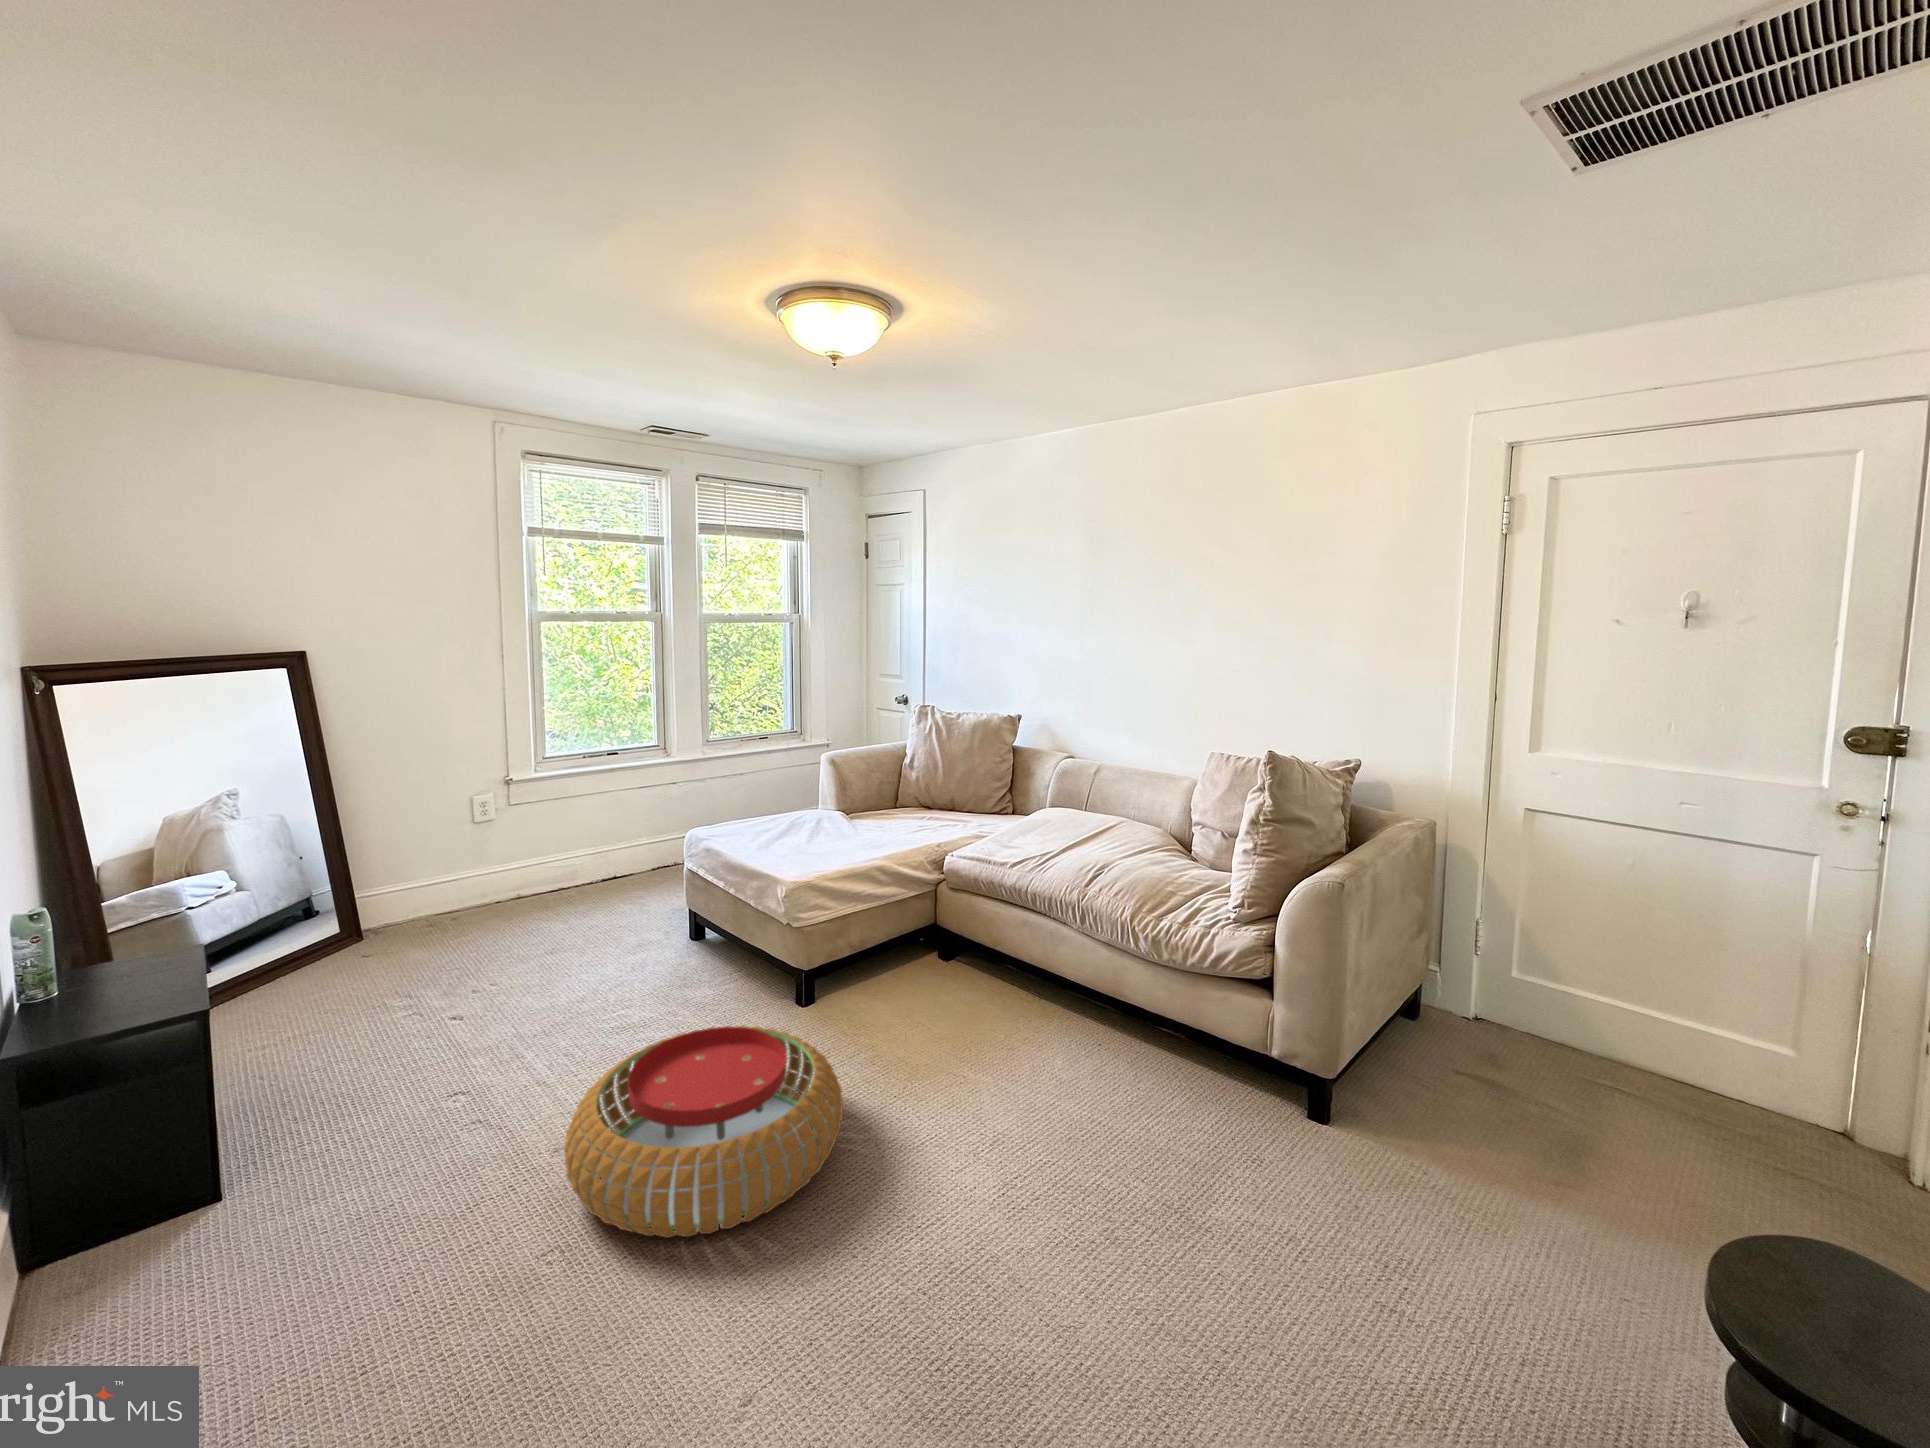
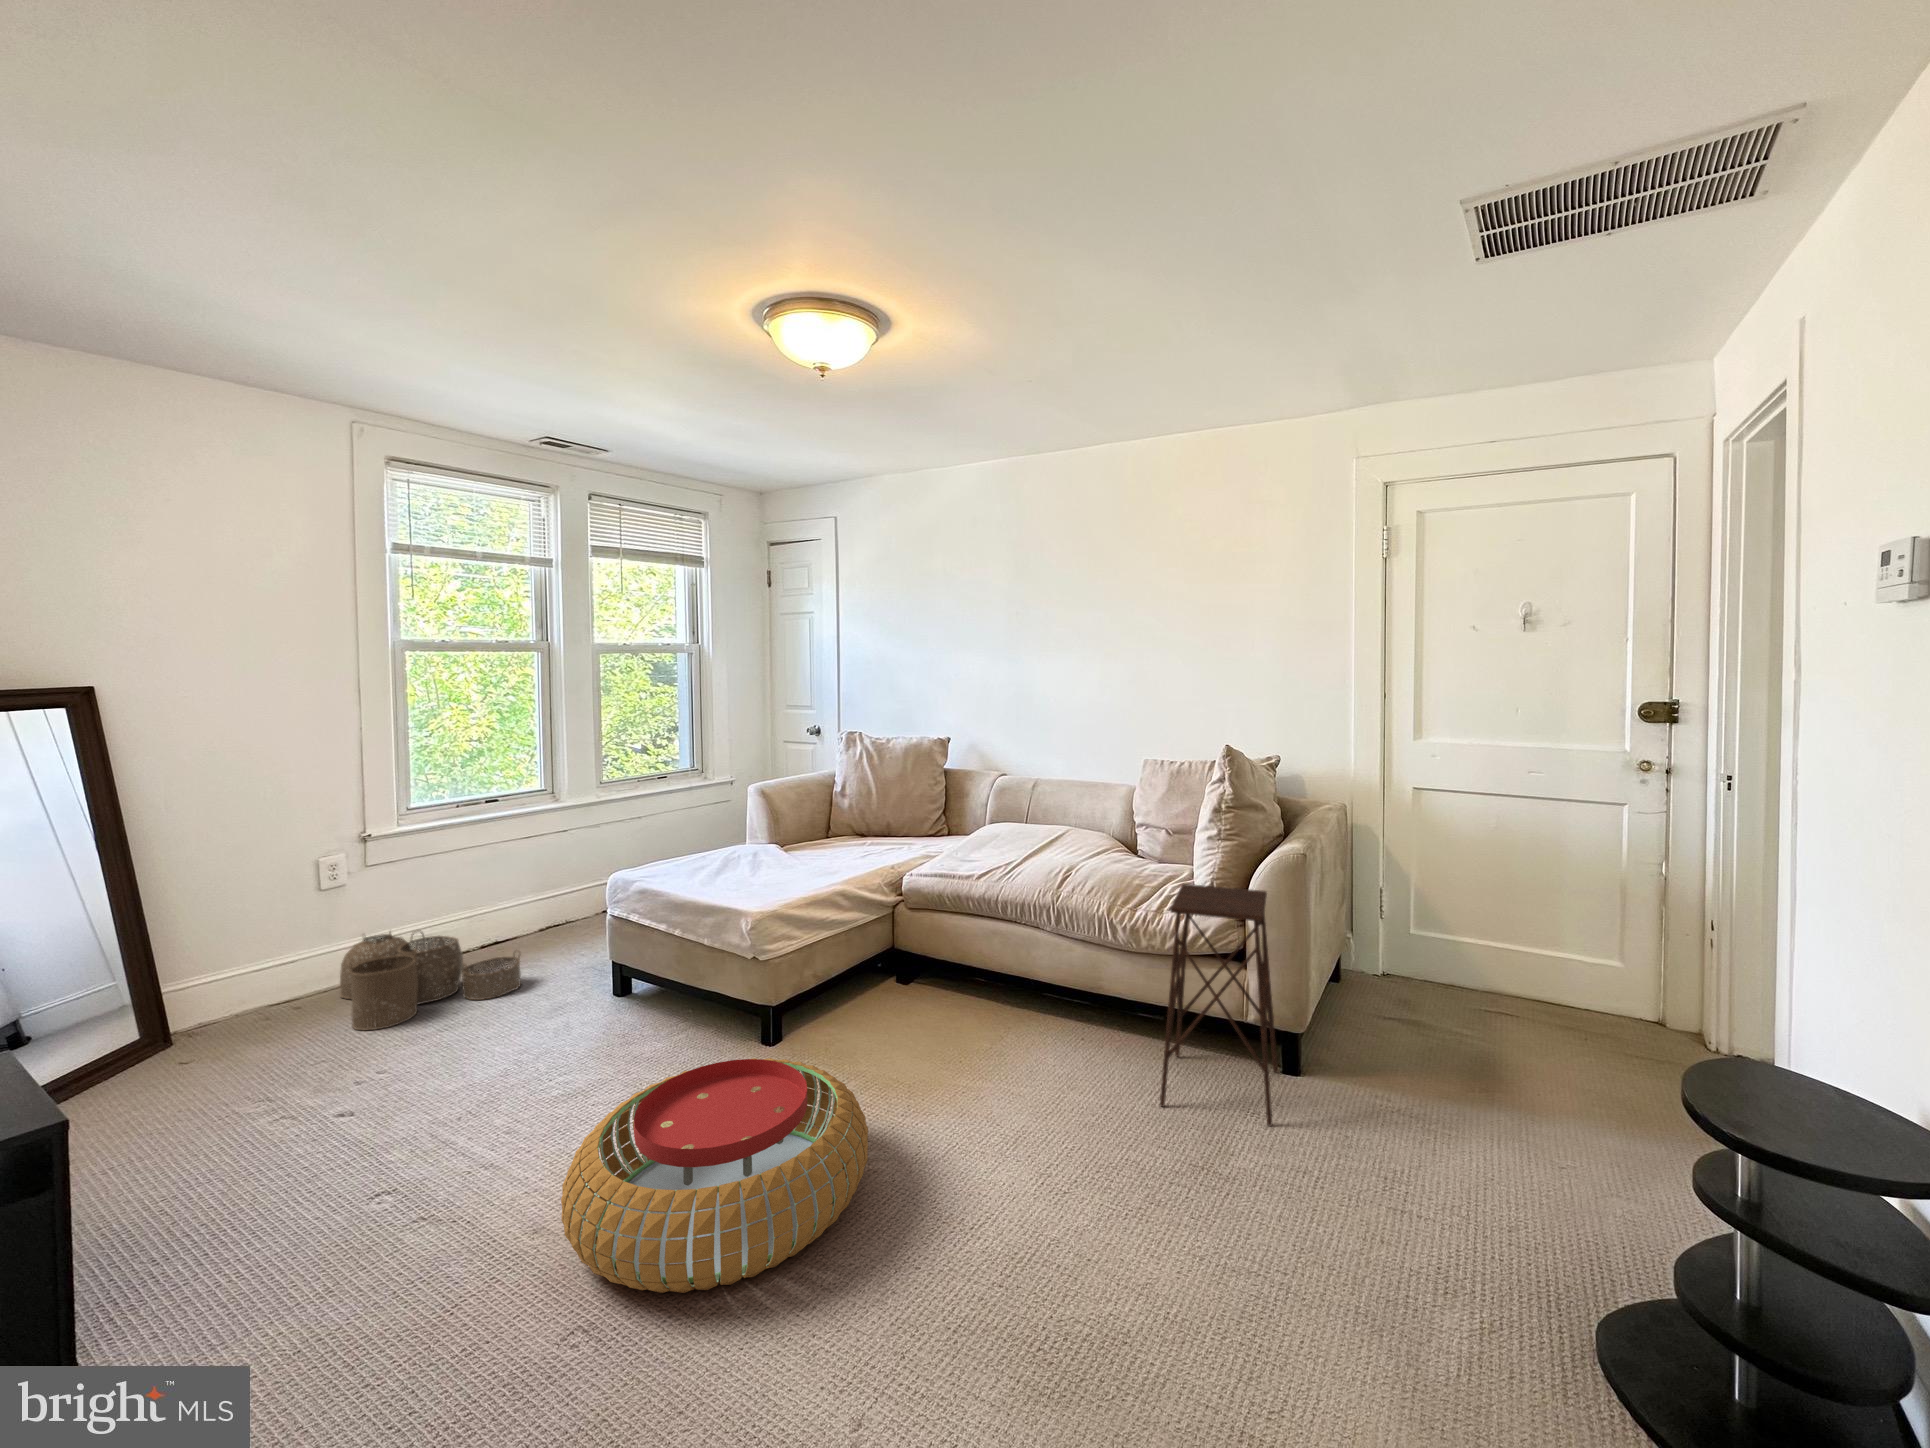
woven basket: none [479,863,618,949] -> present [340,930,521,1031]
side table: none [1155,901,1304,1180] -> present [1160,884,1278,1126]

